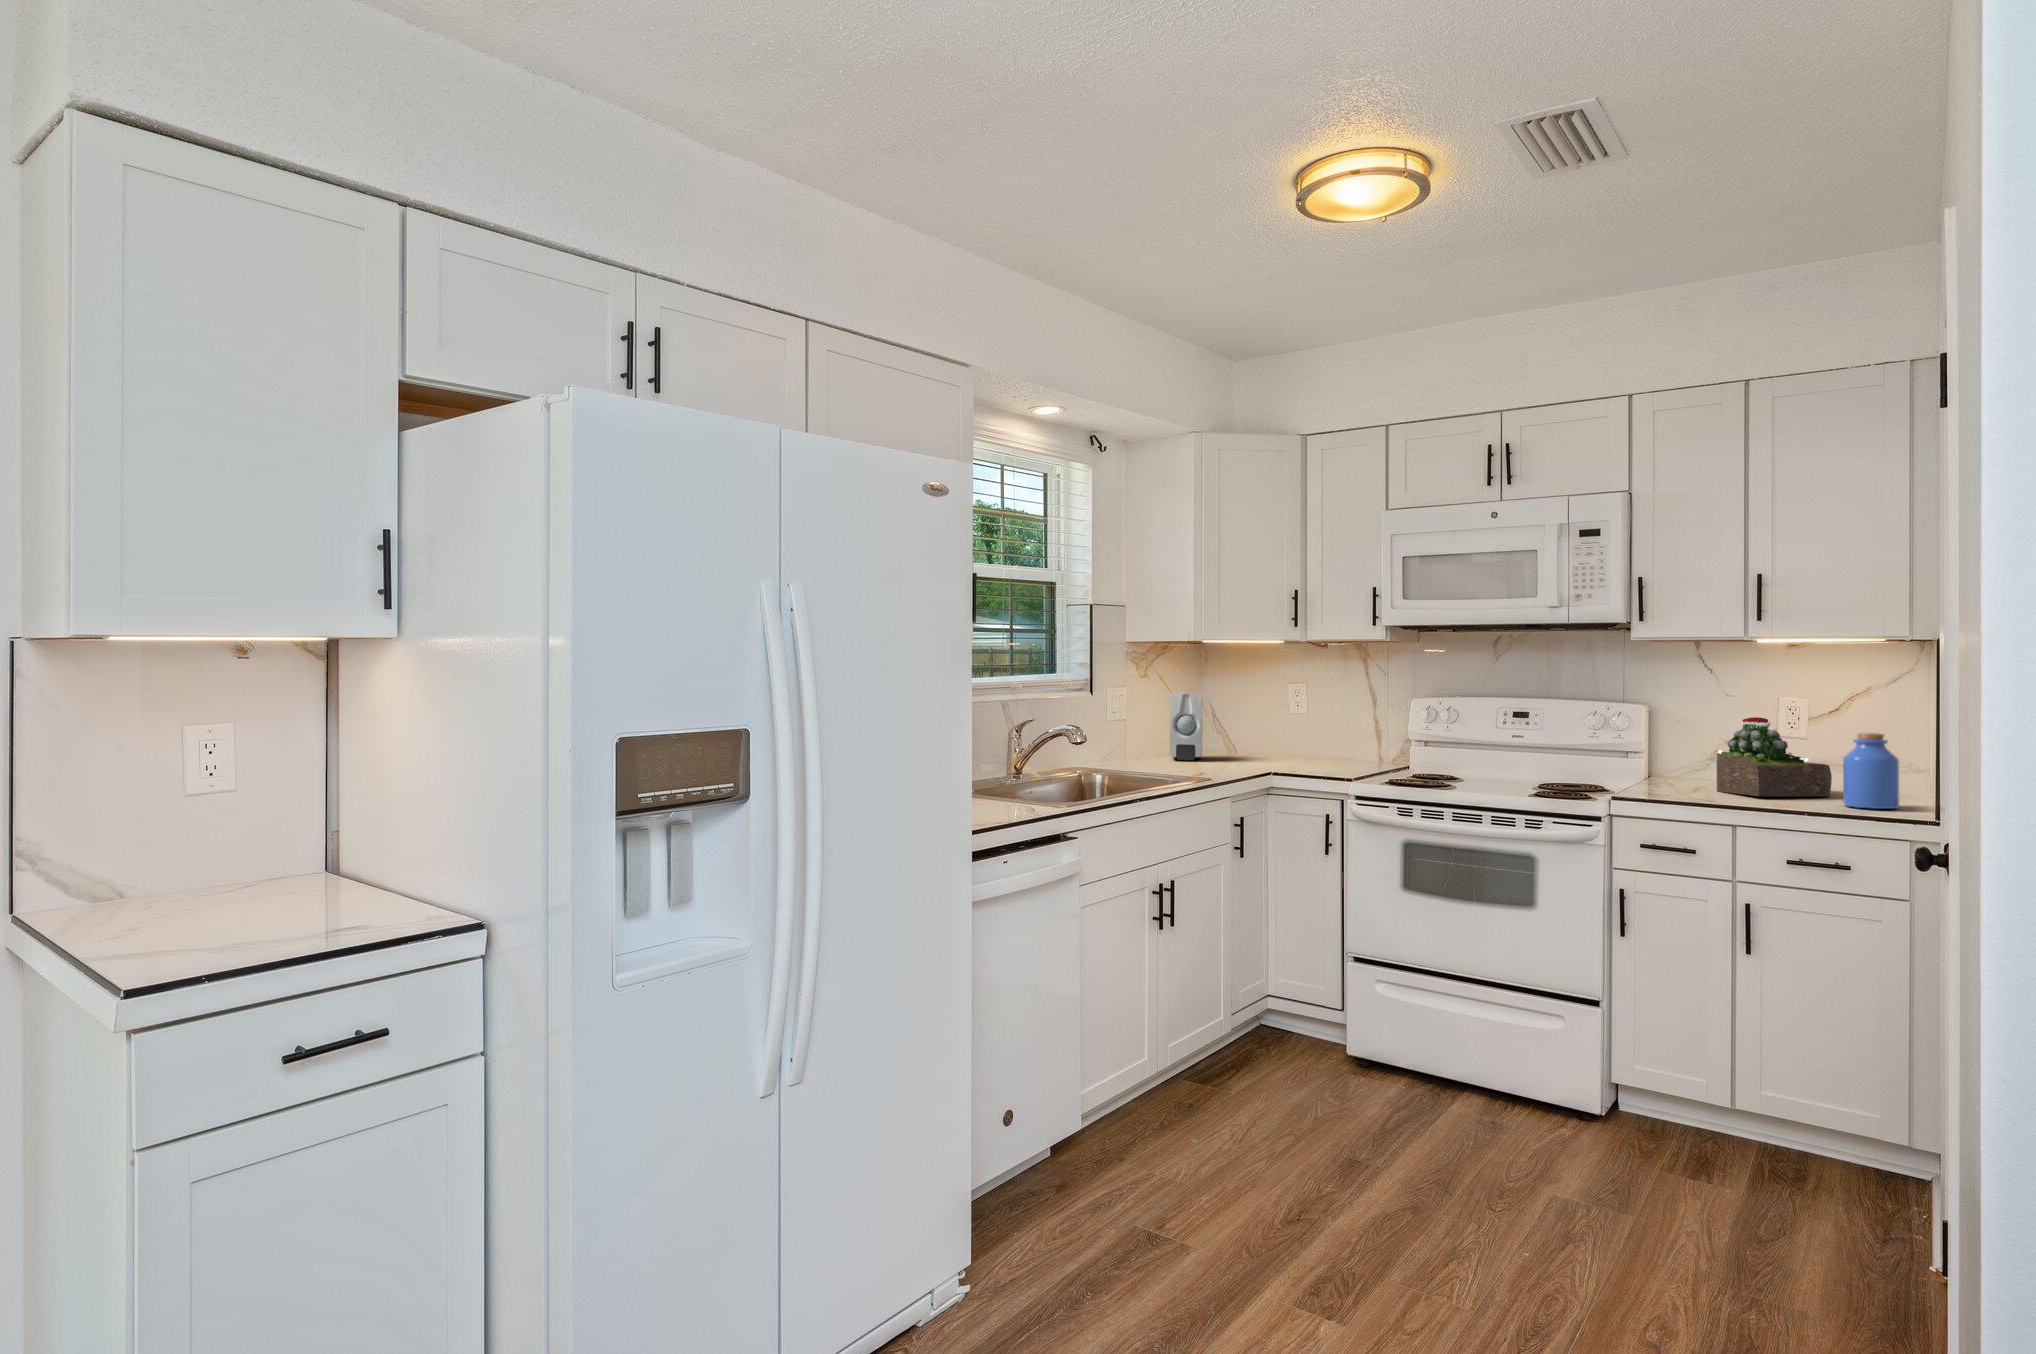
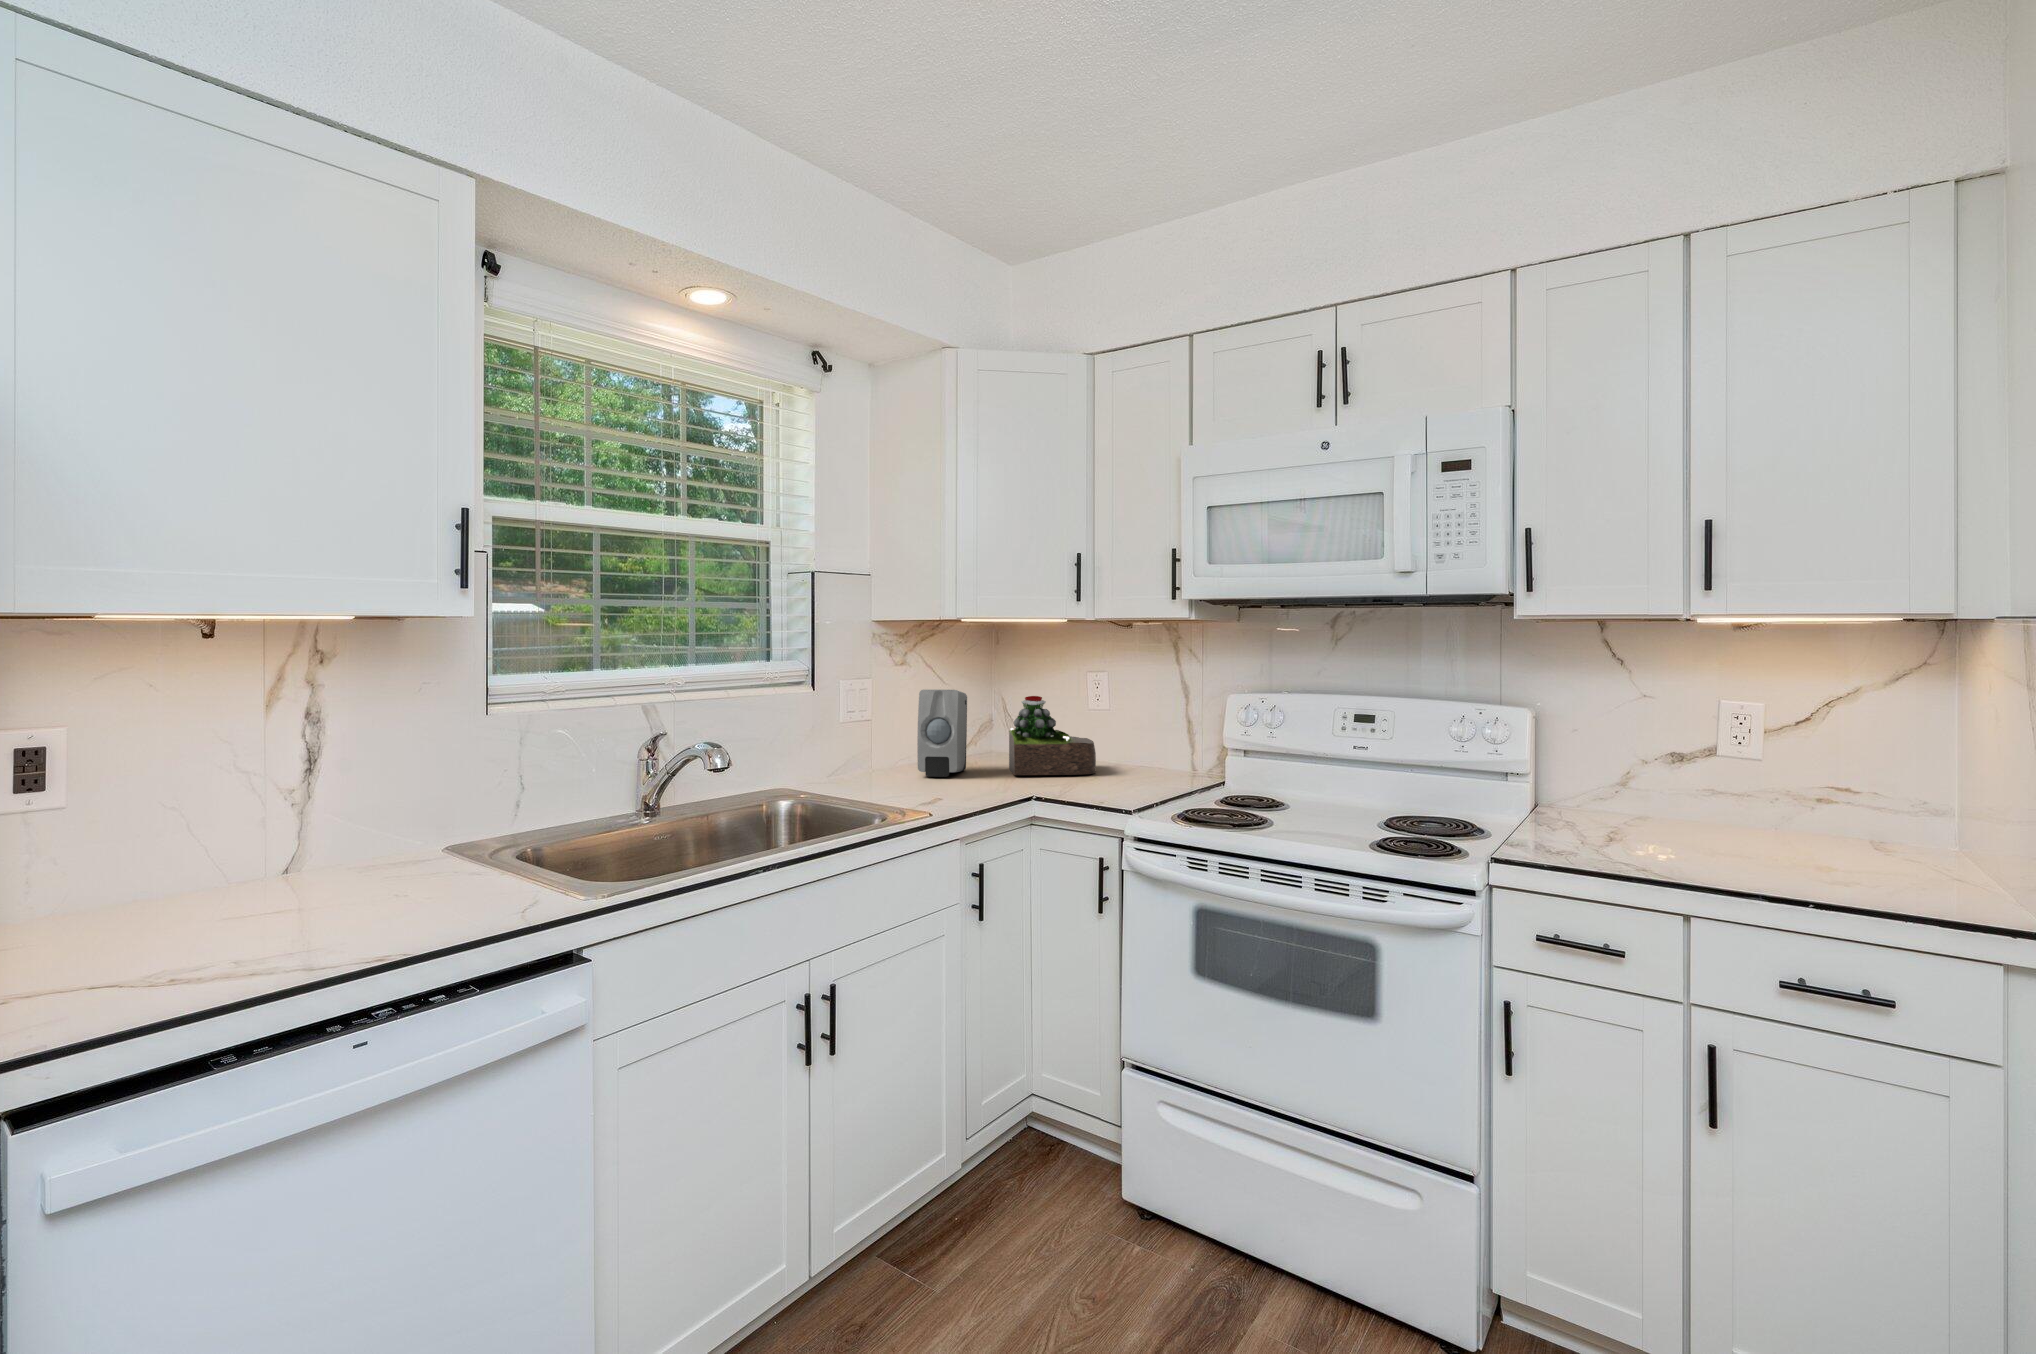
succulent plant: present [1717,717,1832,796] -> present [1009,696,1096,775]
jar: present [1843,733,1899,809] -> none [1860,768,1961,895]

